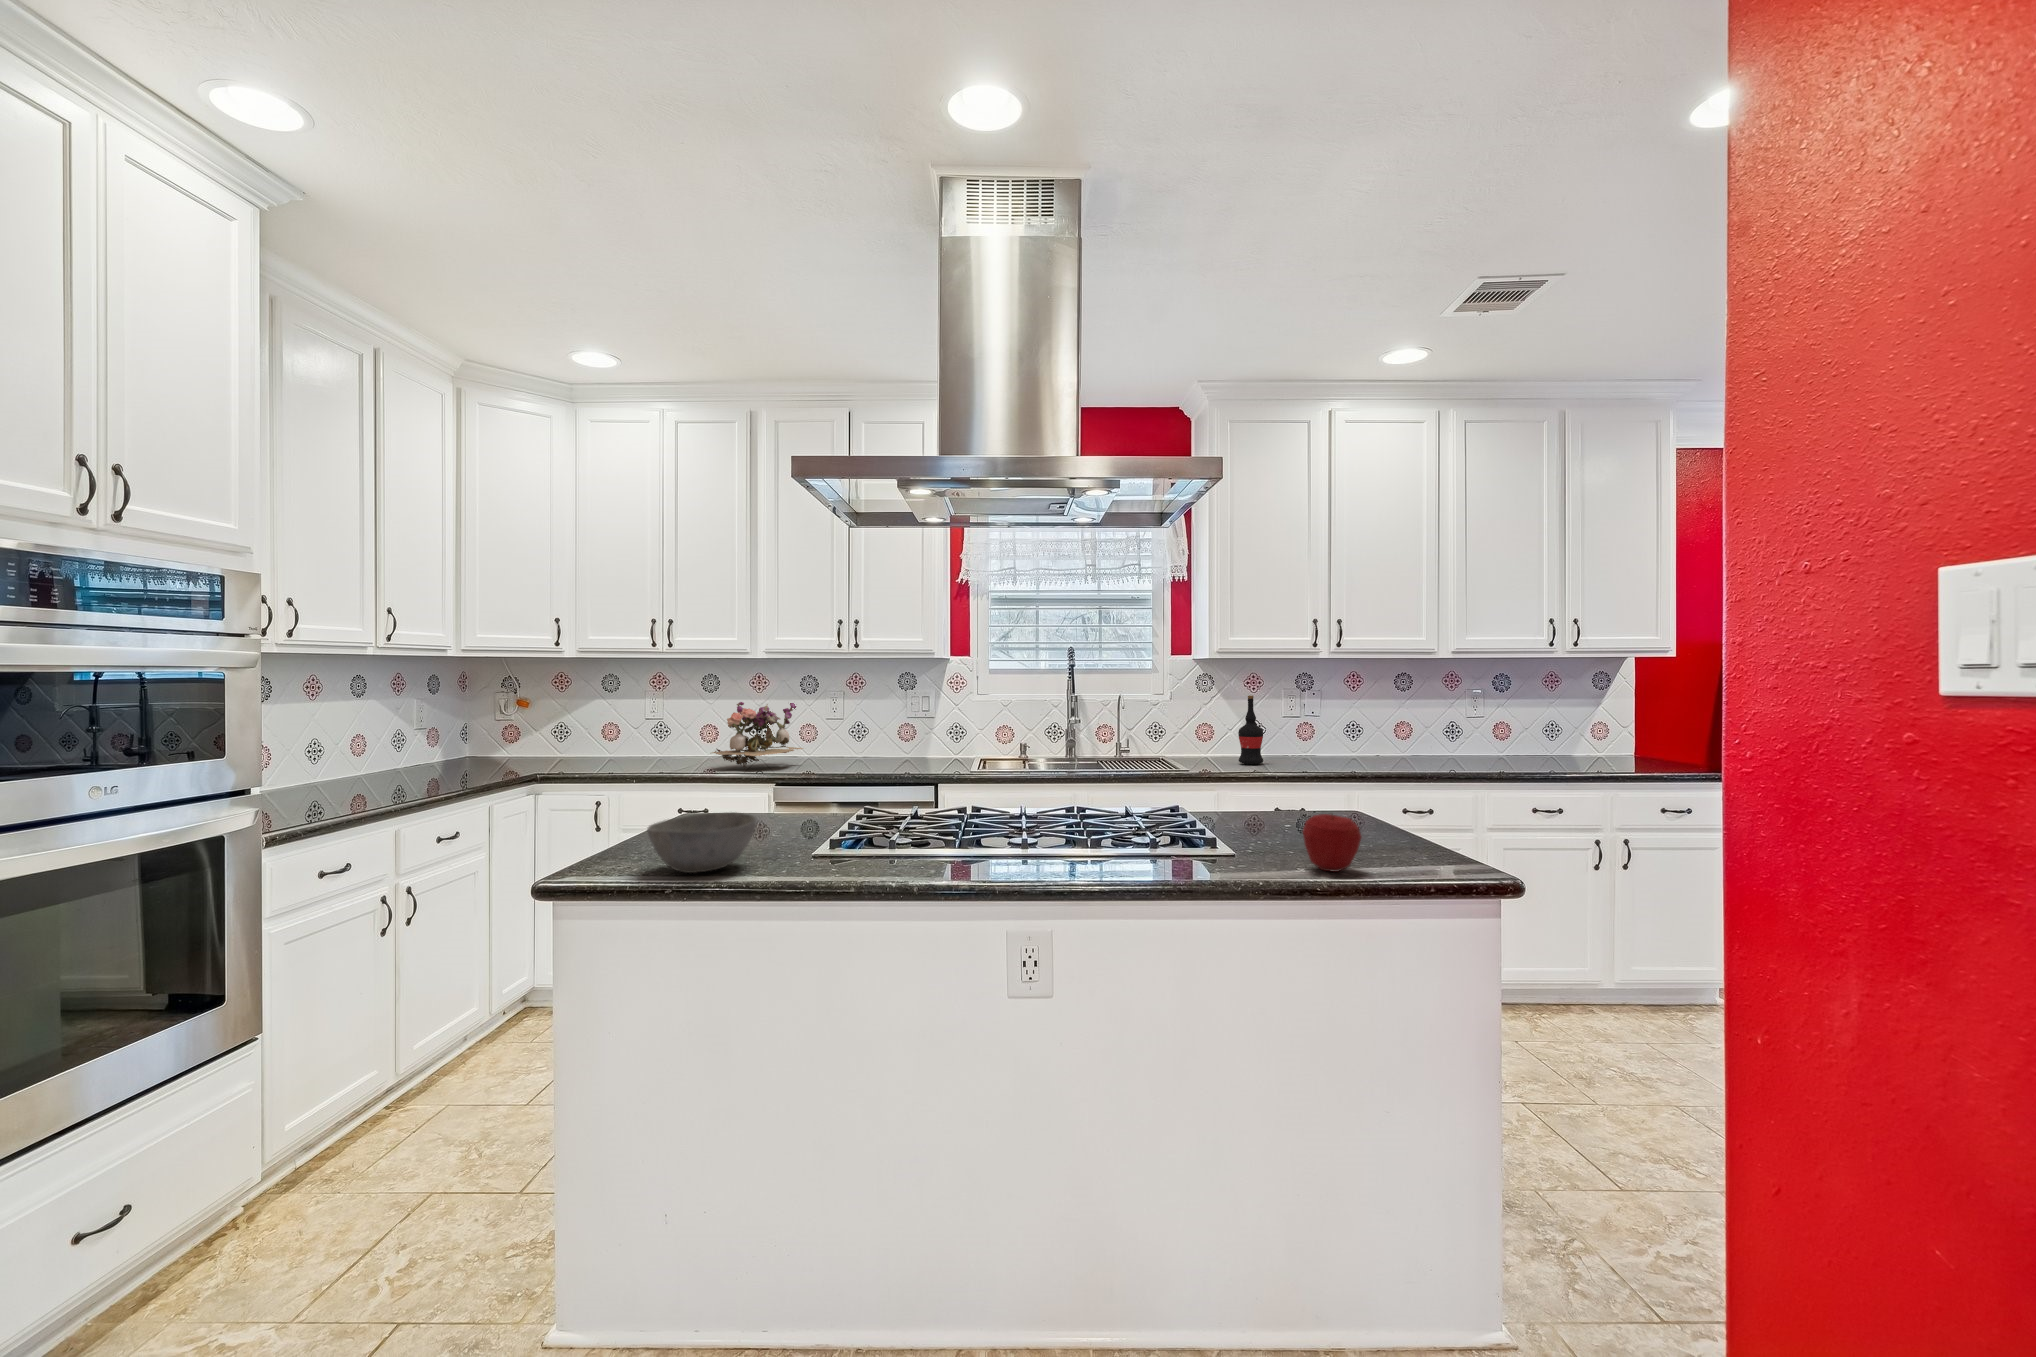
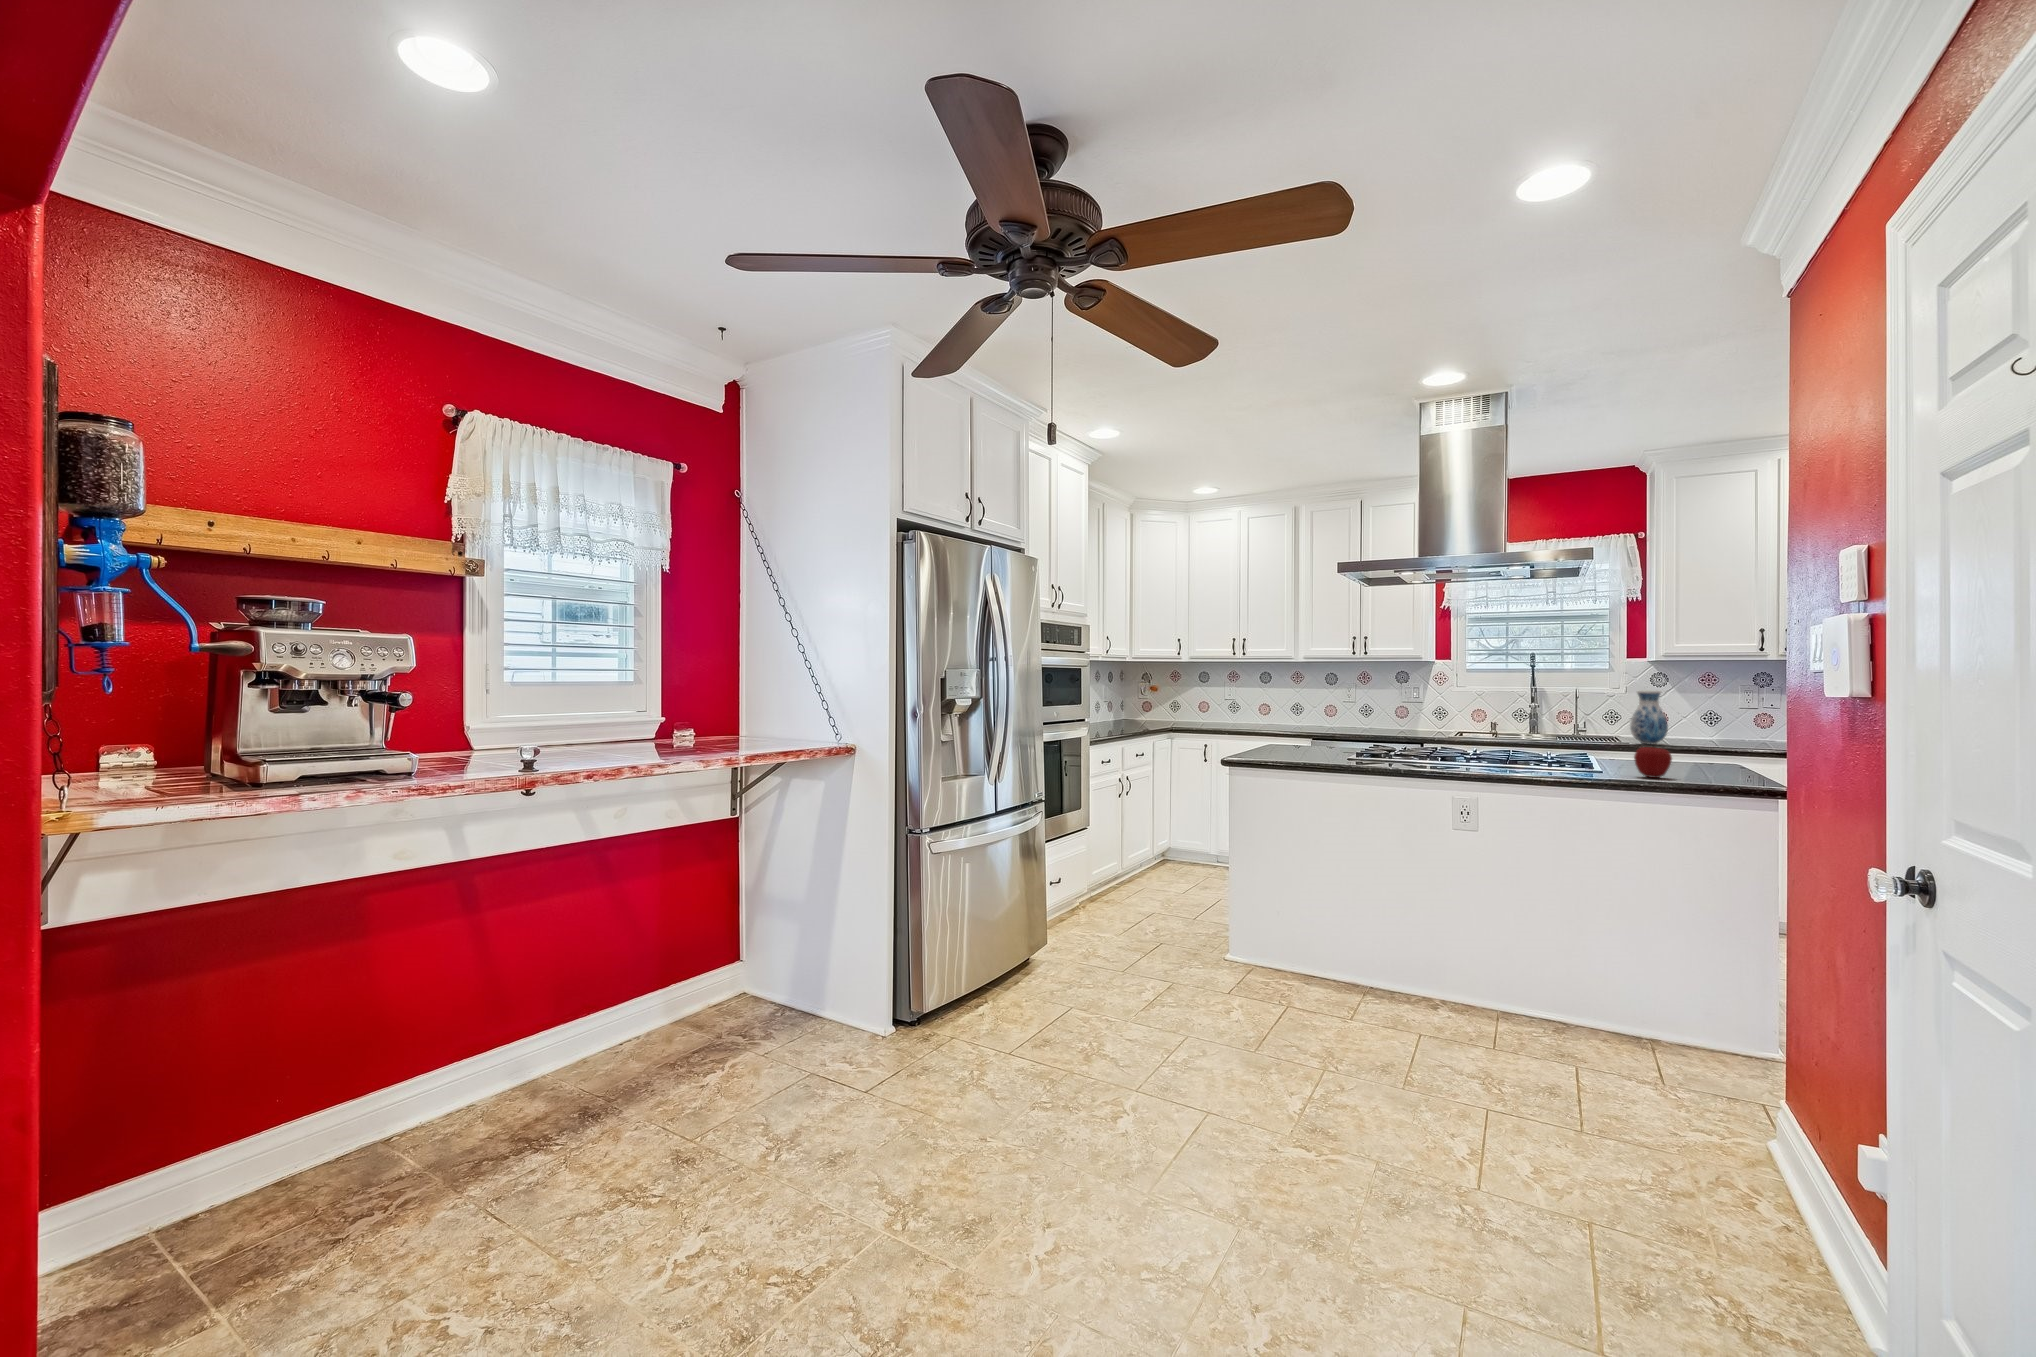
vase: none [1177,696,1216,764] -> present [1630,691,1668,744]
wine bottle: present [1238,696,1263,764] -> none [1691,691,1716,746]
flower arrangement: present [712,702,804,767] -> none [1266,687,1328,732]
bowl: present [647,812,757,873] -> none [1272,735,1322,759]

